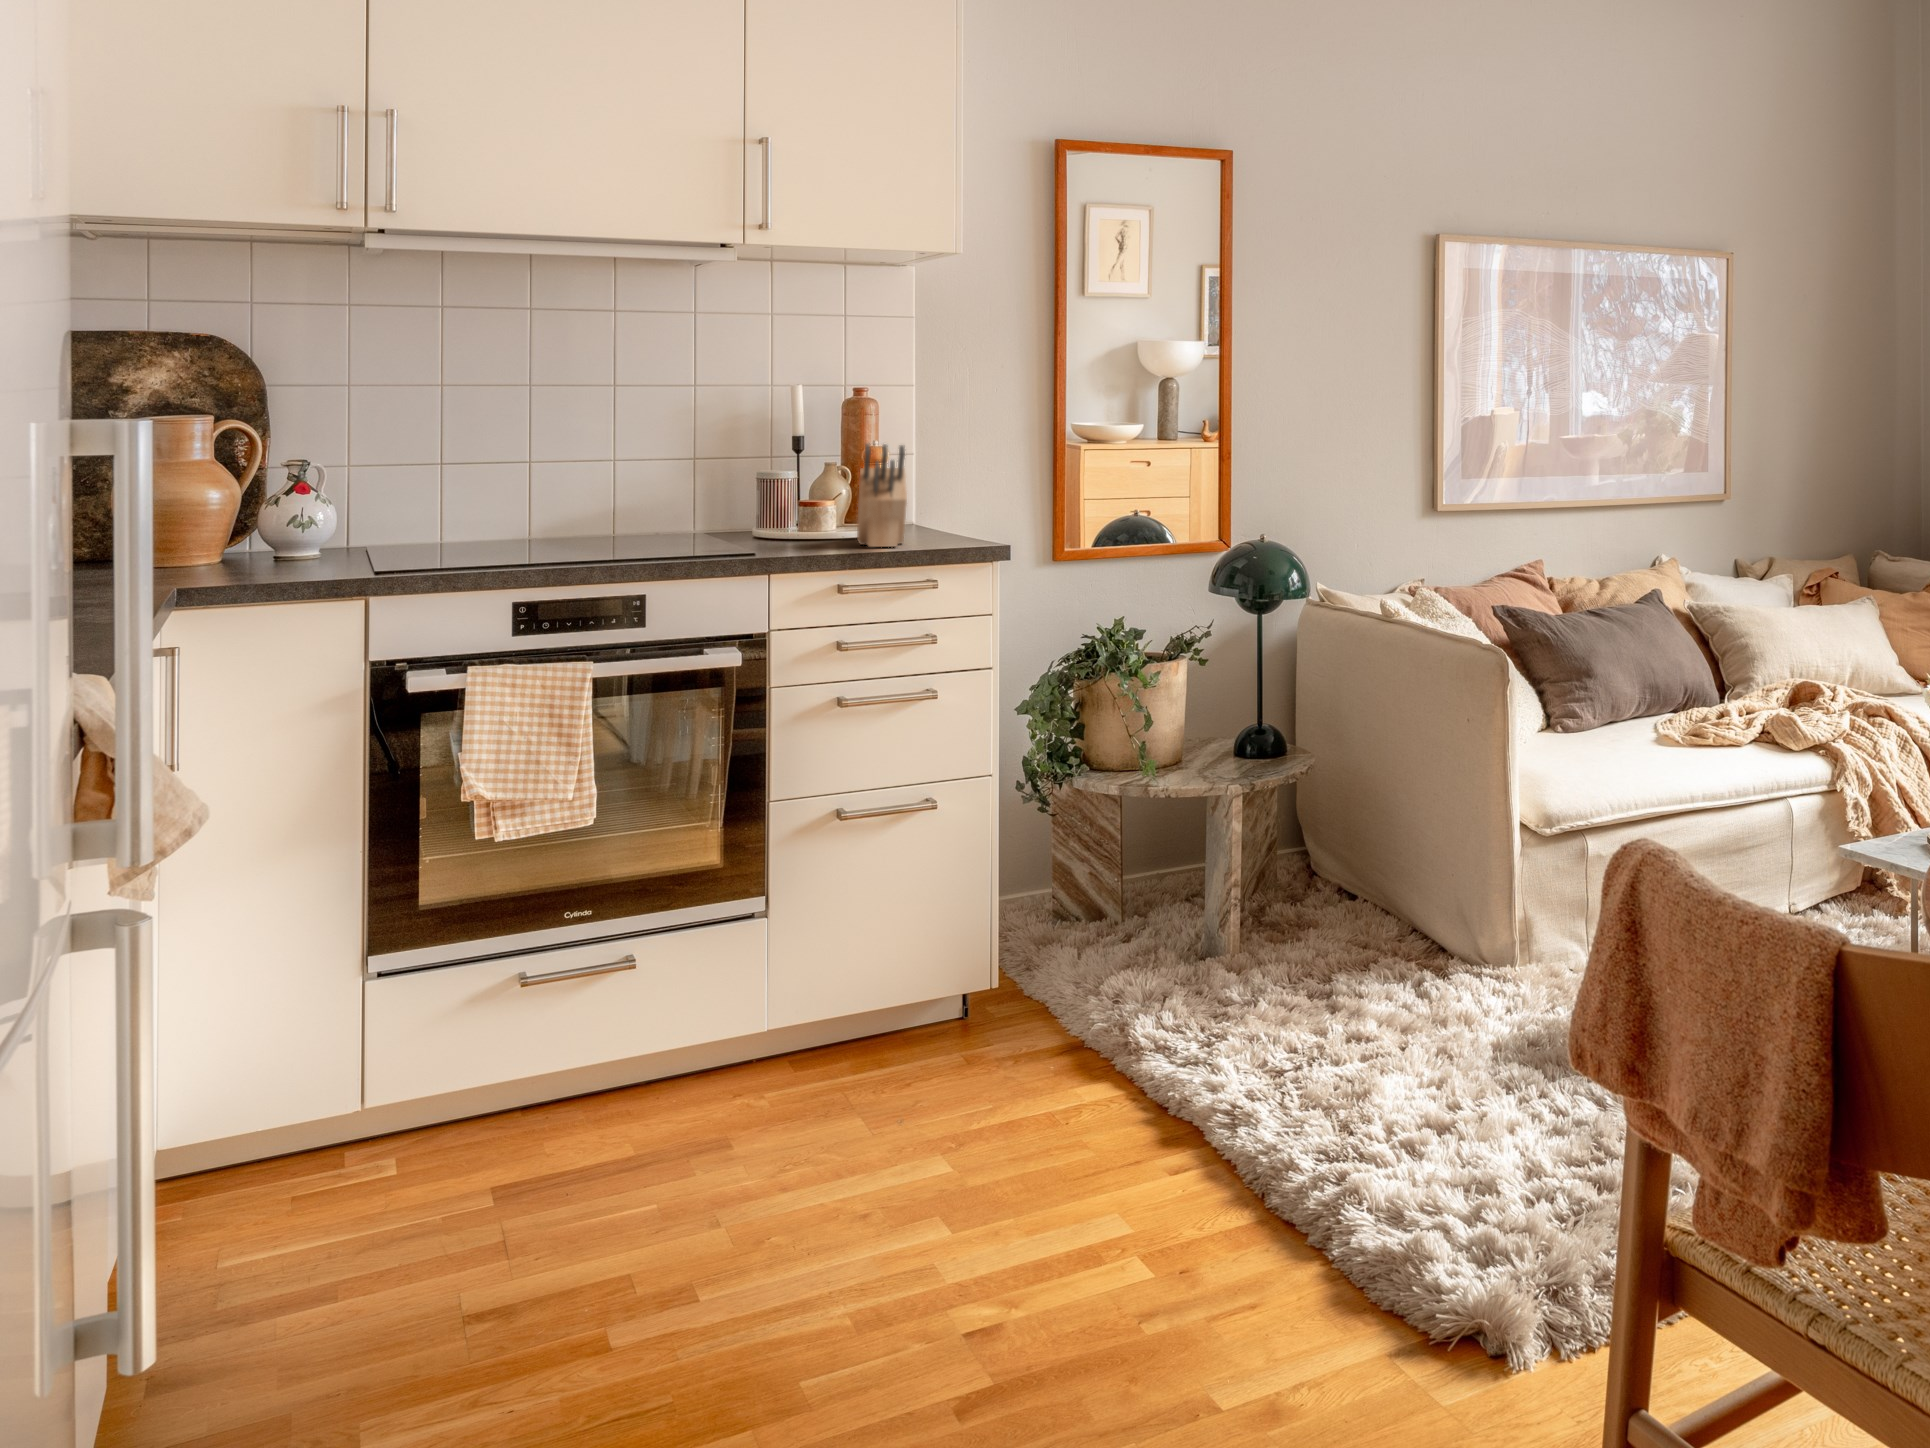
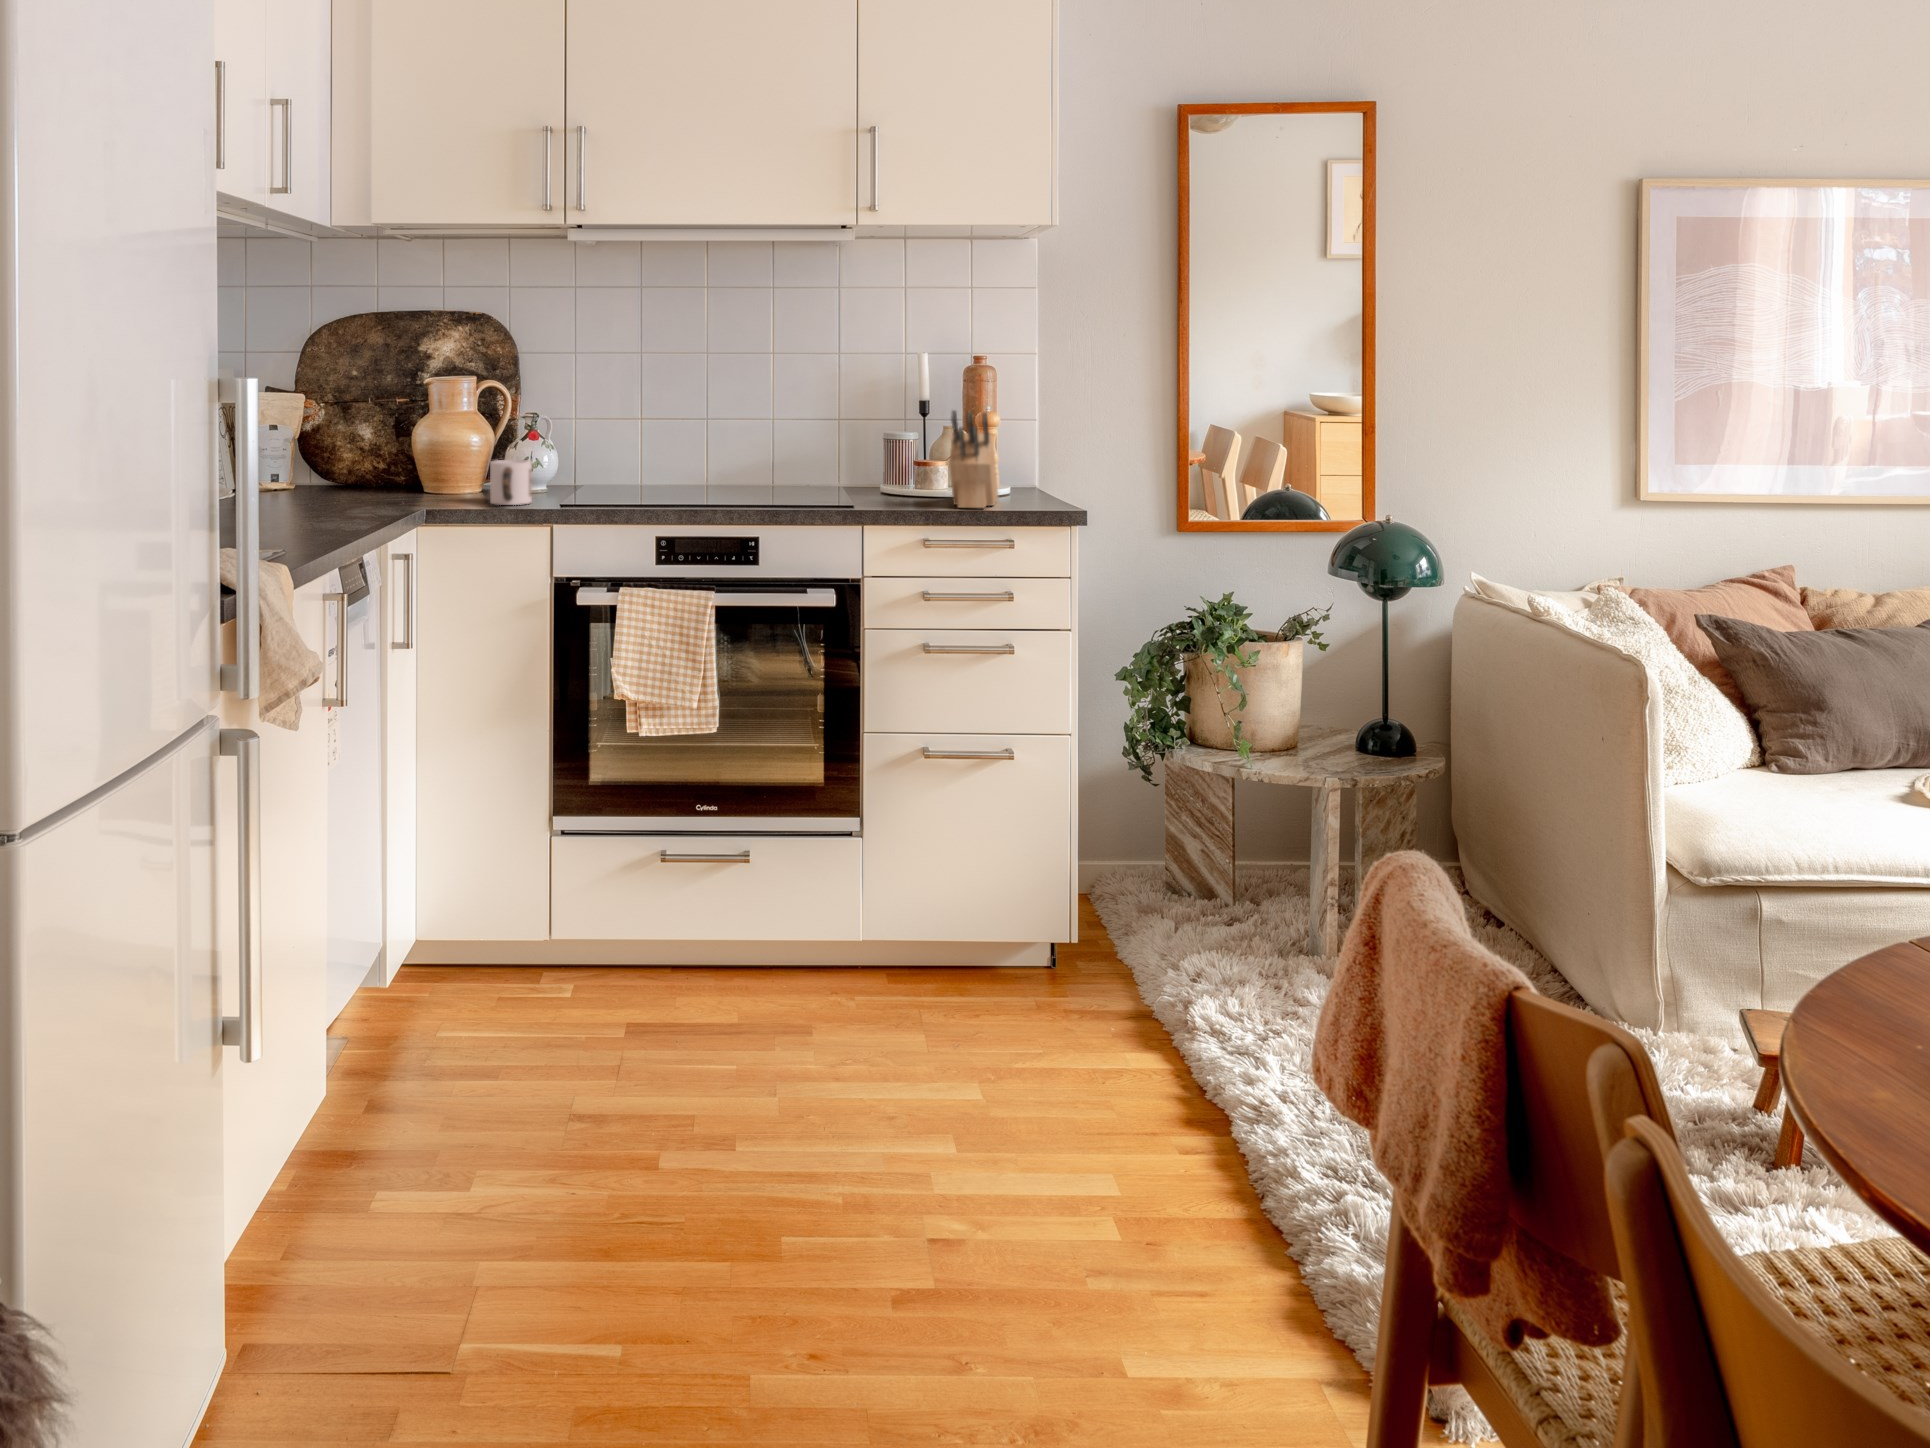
mug: none [263,517,325,574] -> present [490,460,532,505]

